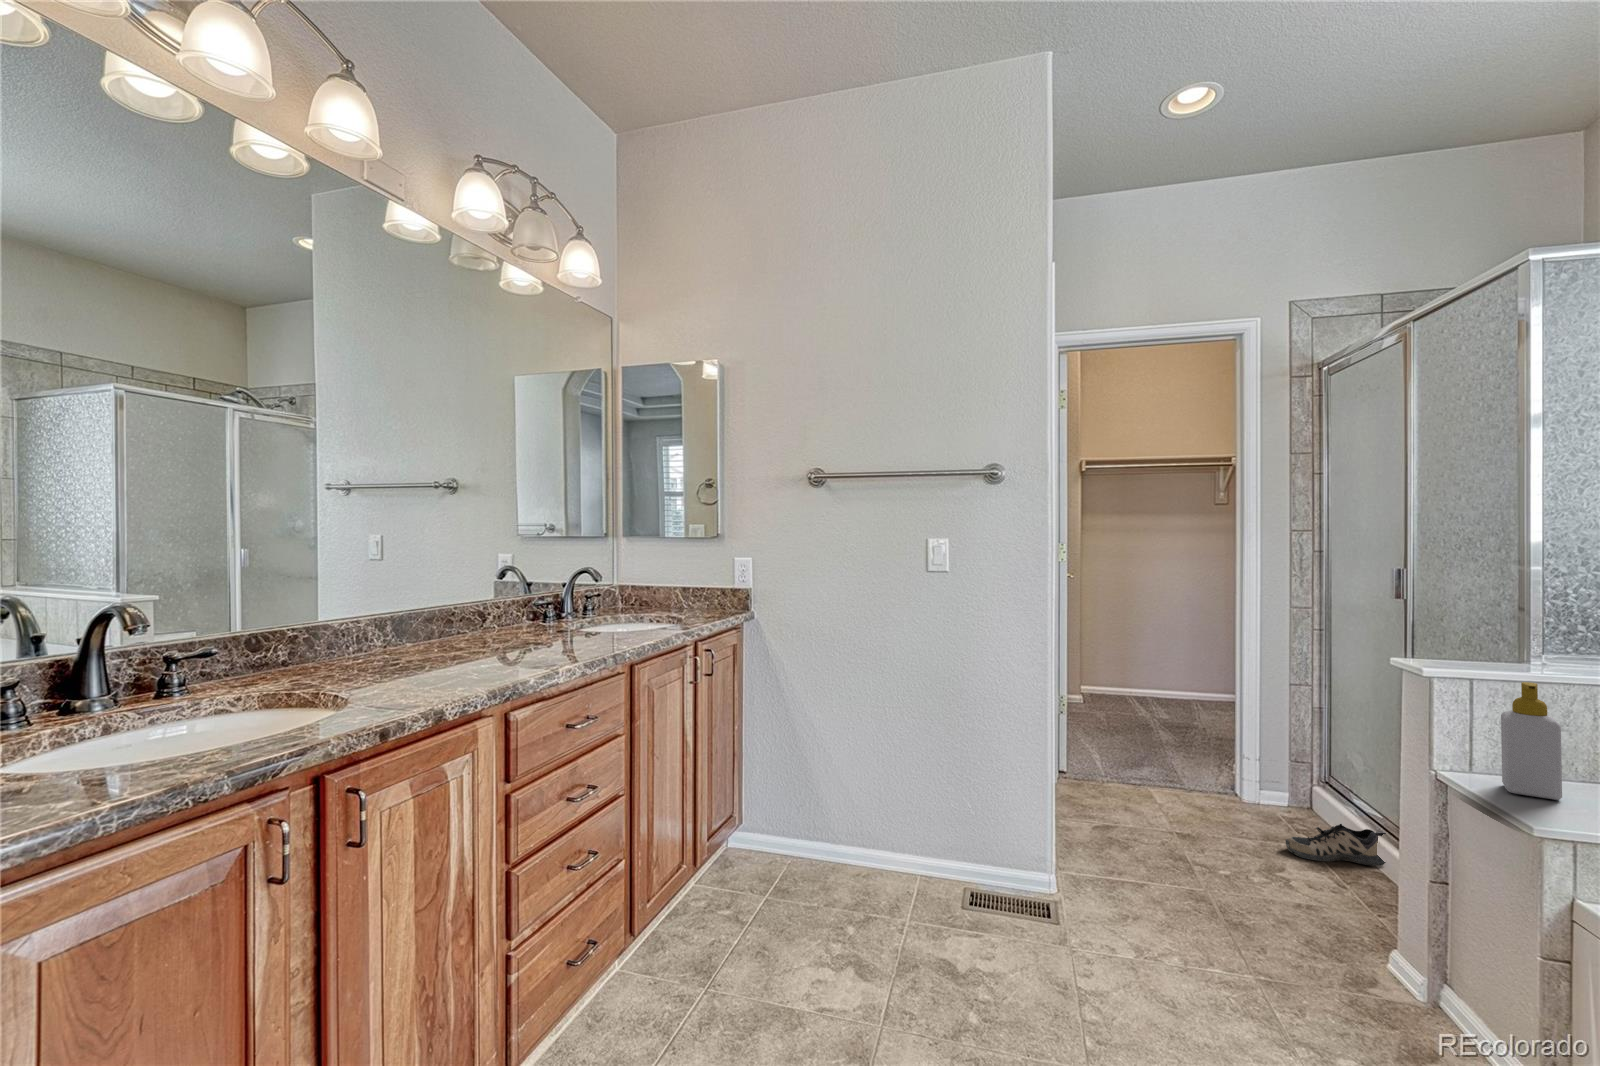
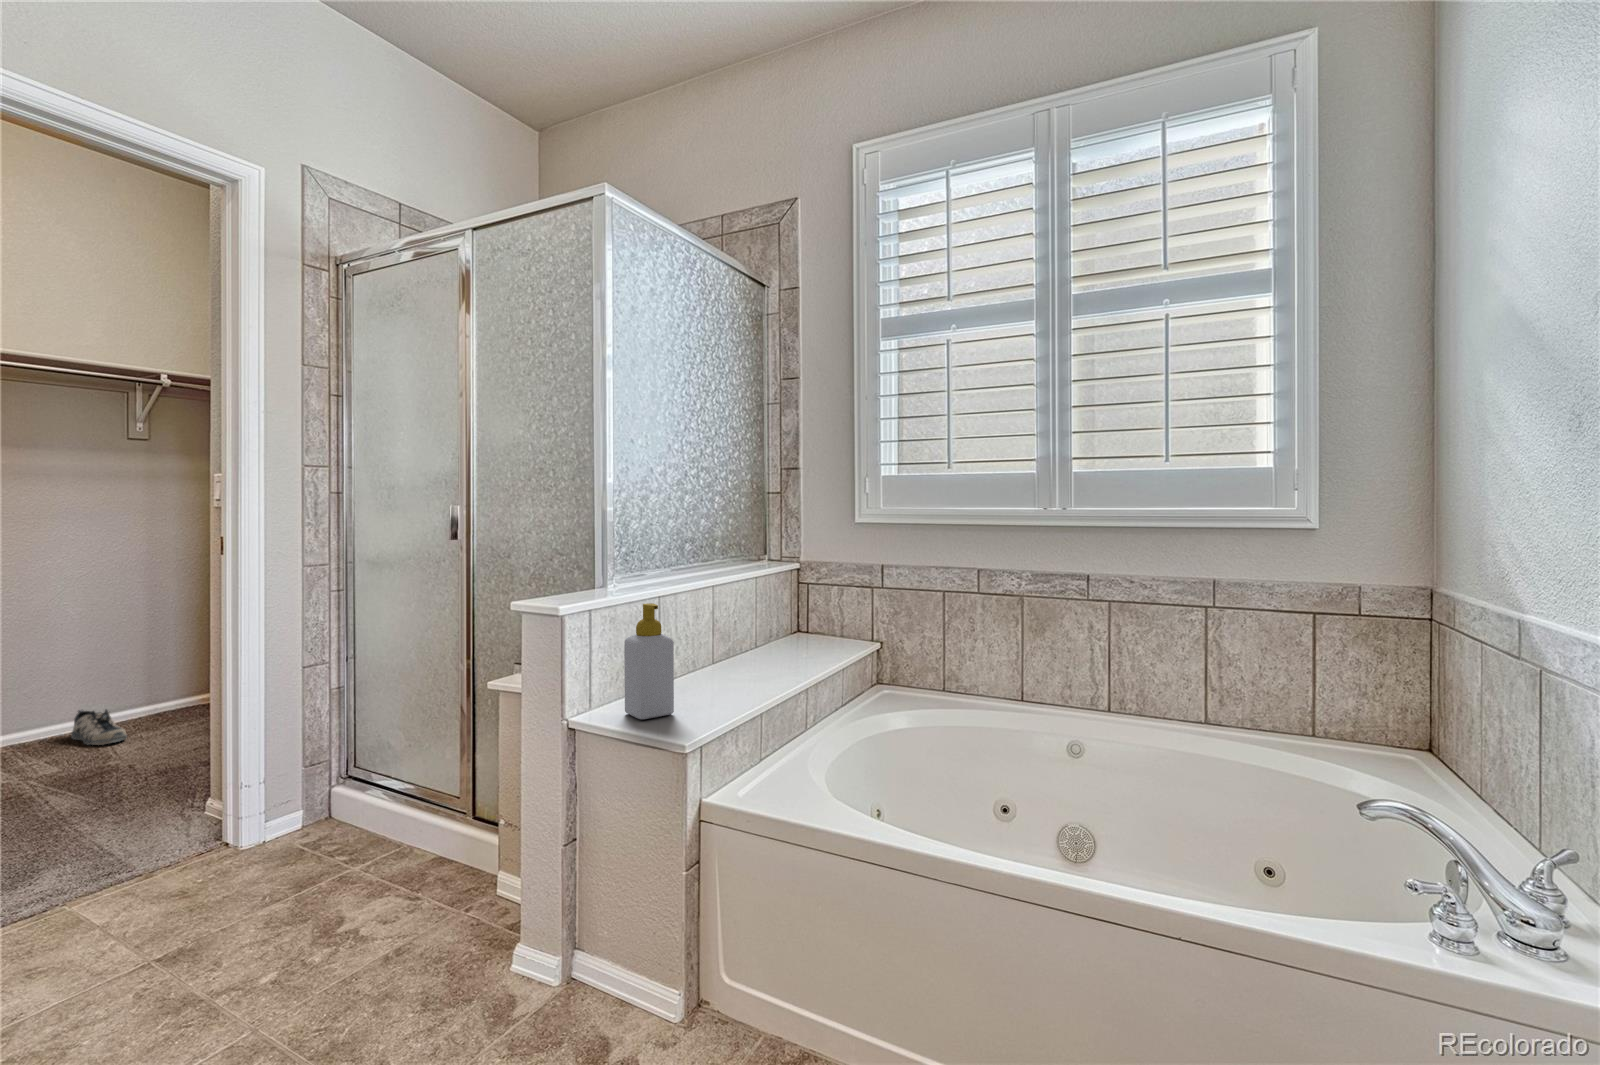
shoe: present [1286,824,1386,866] -> present [71,709,127,745]

